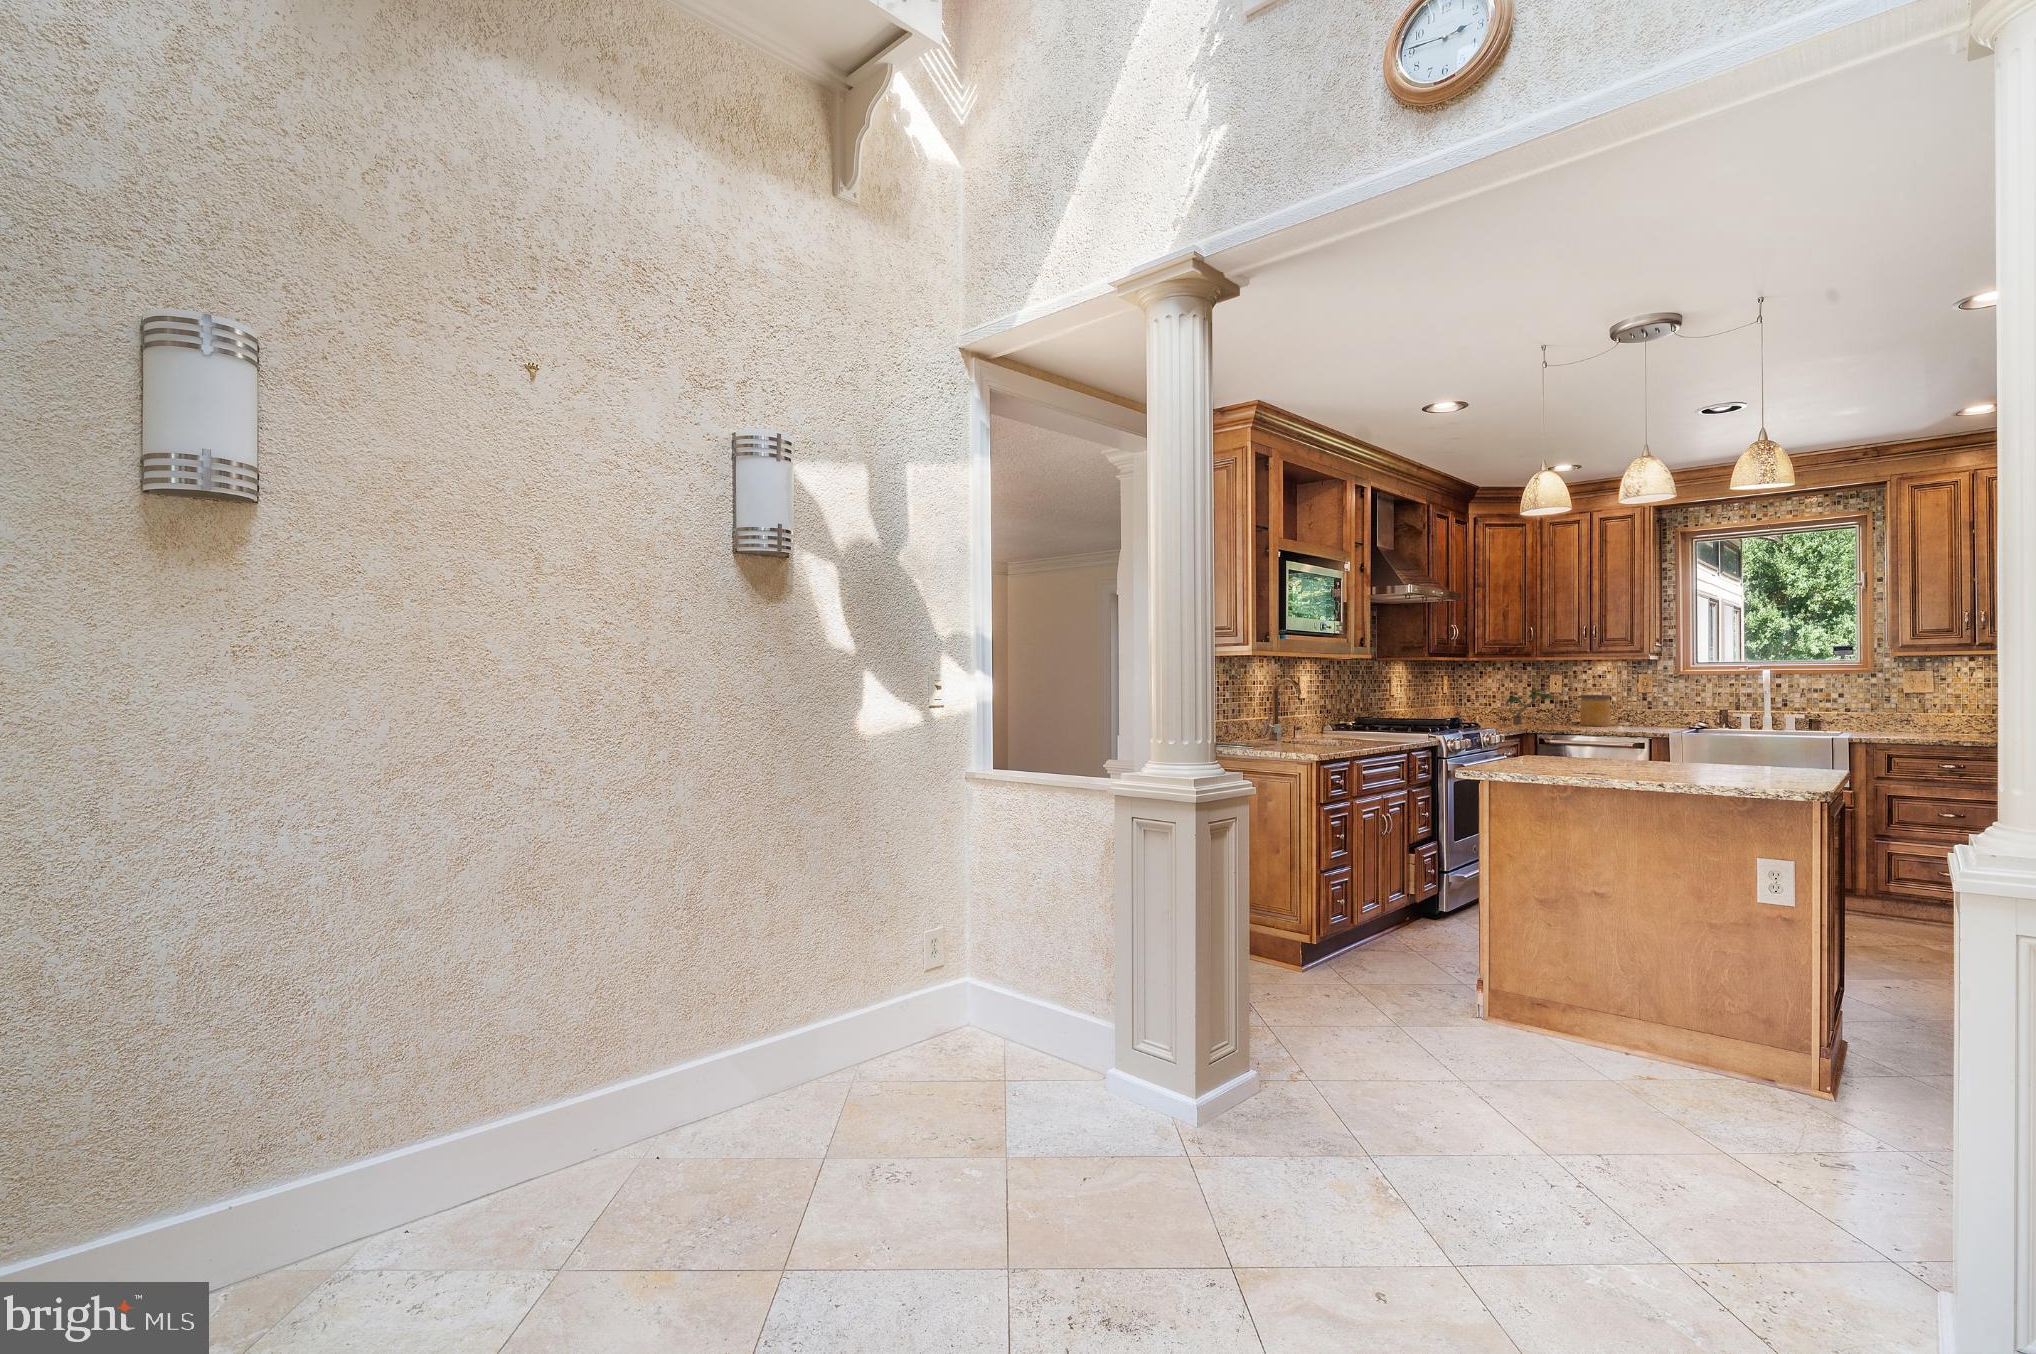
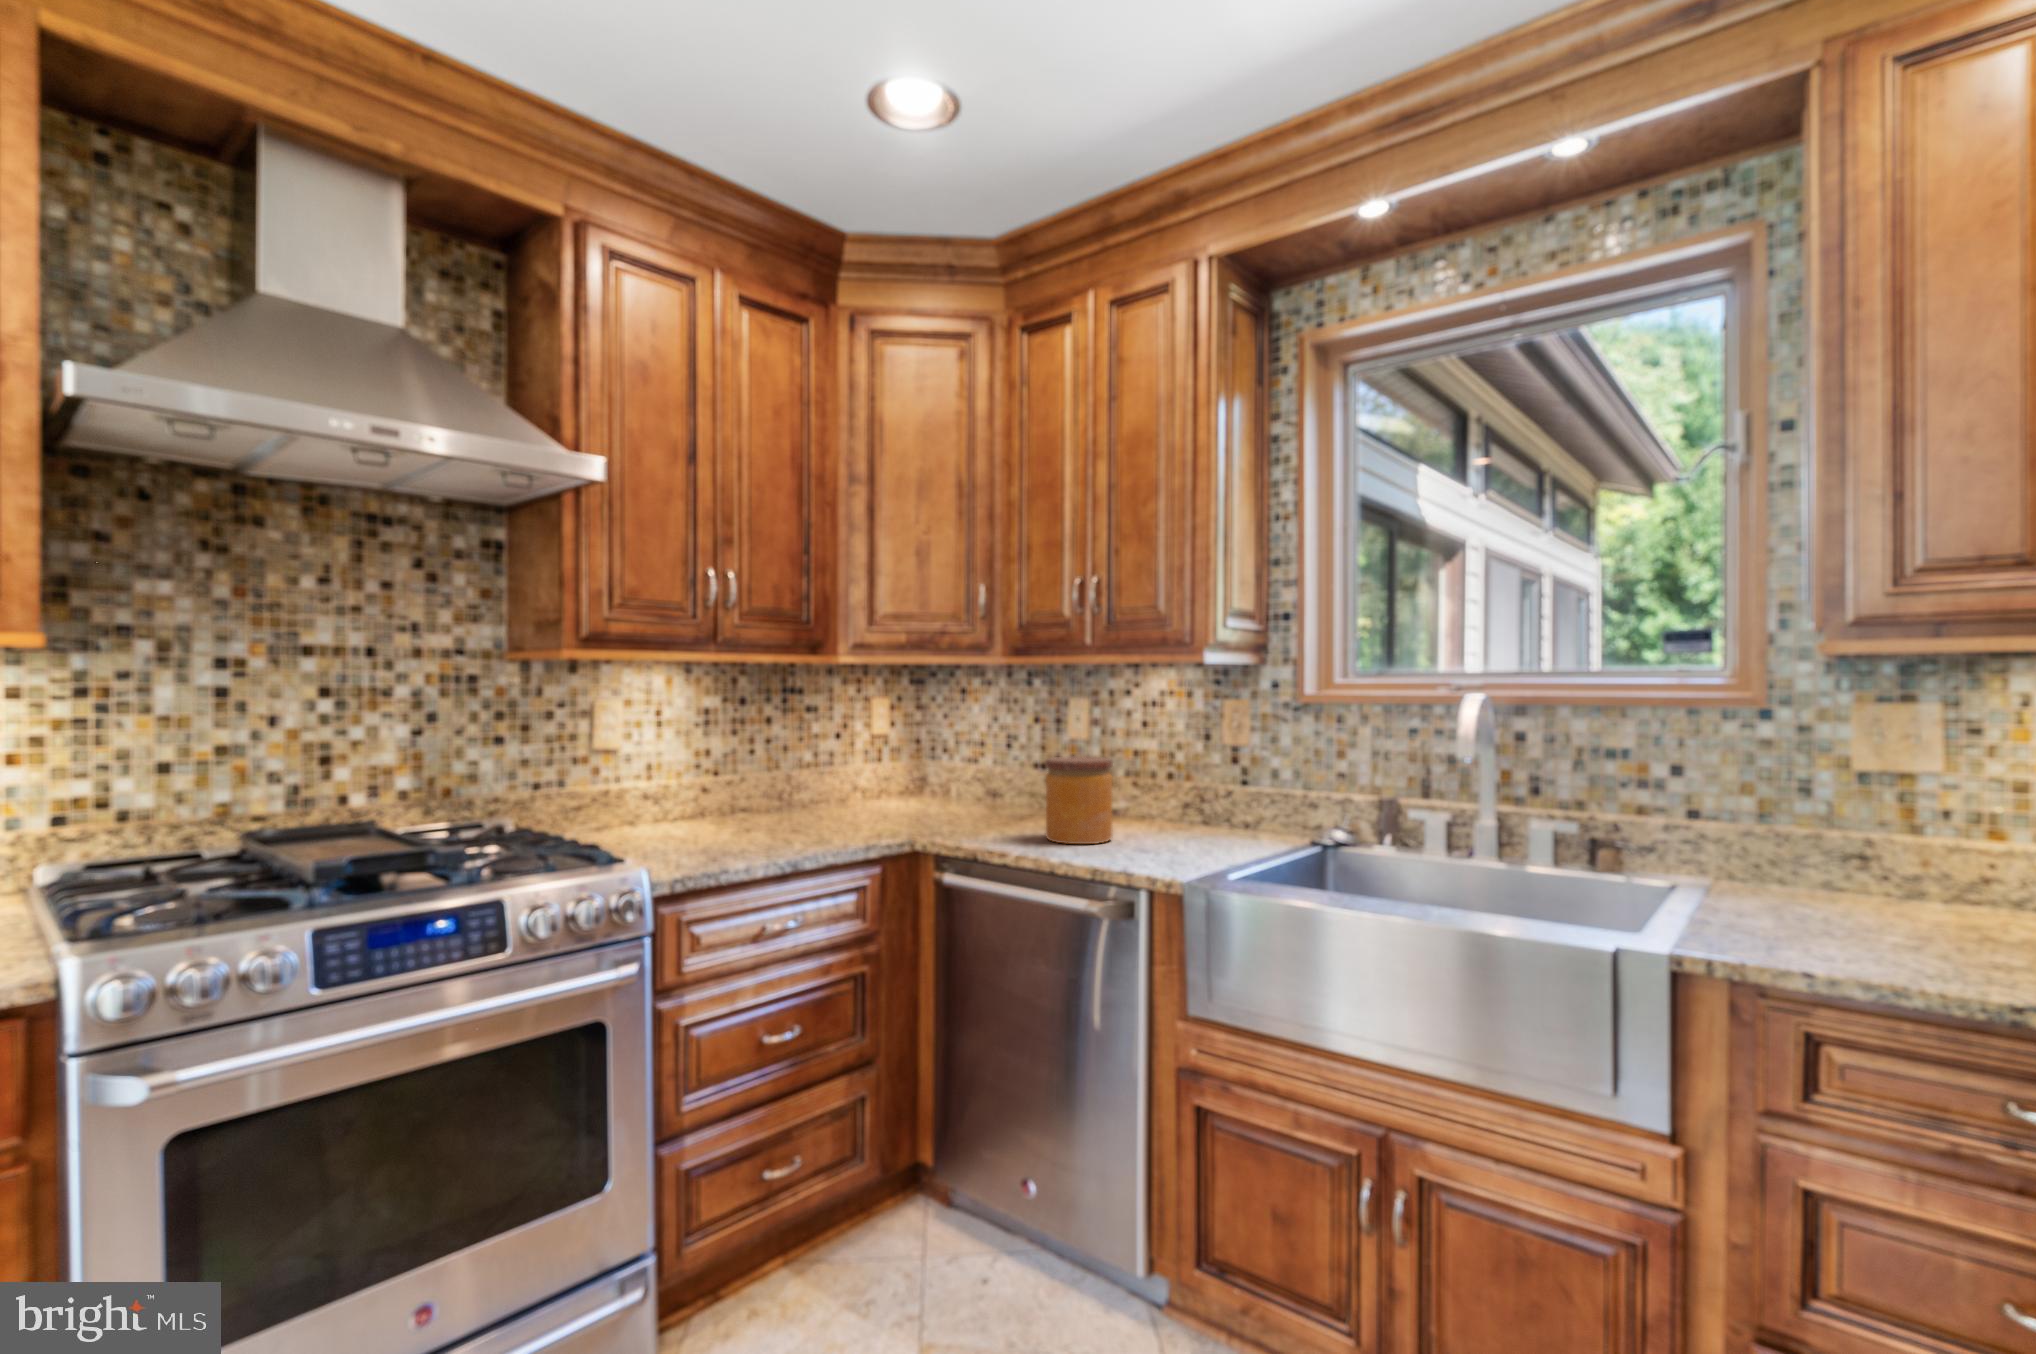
potted plant: present [1505,689,1553,724] -> none [899,733,1027,823]

